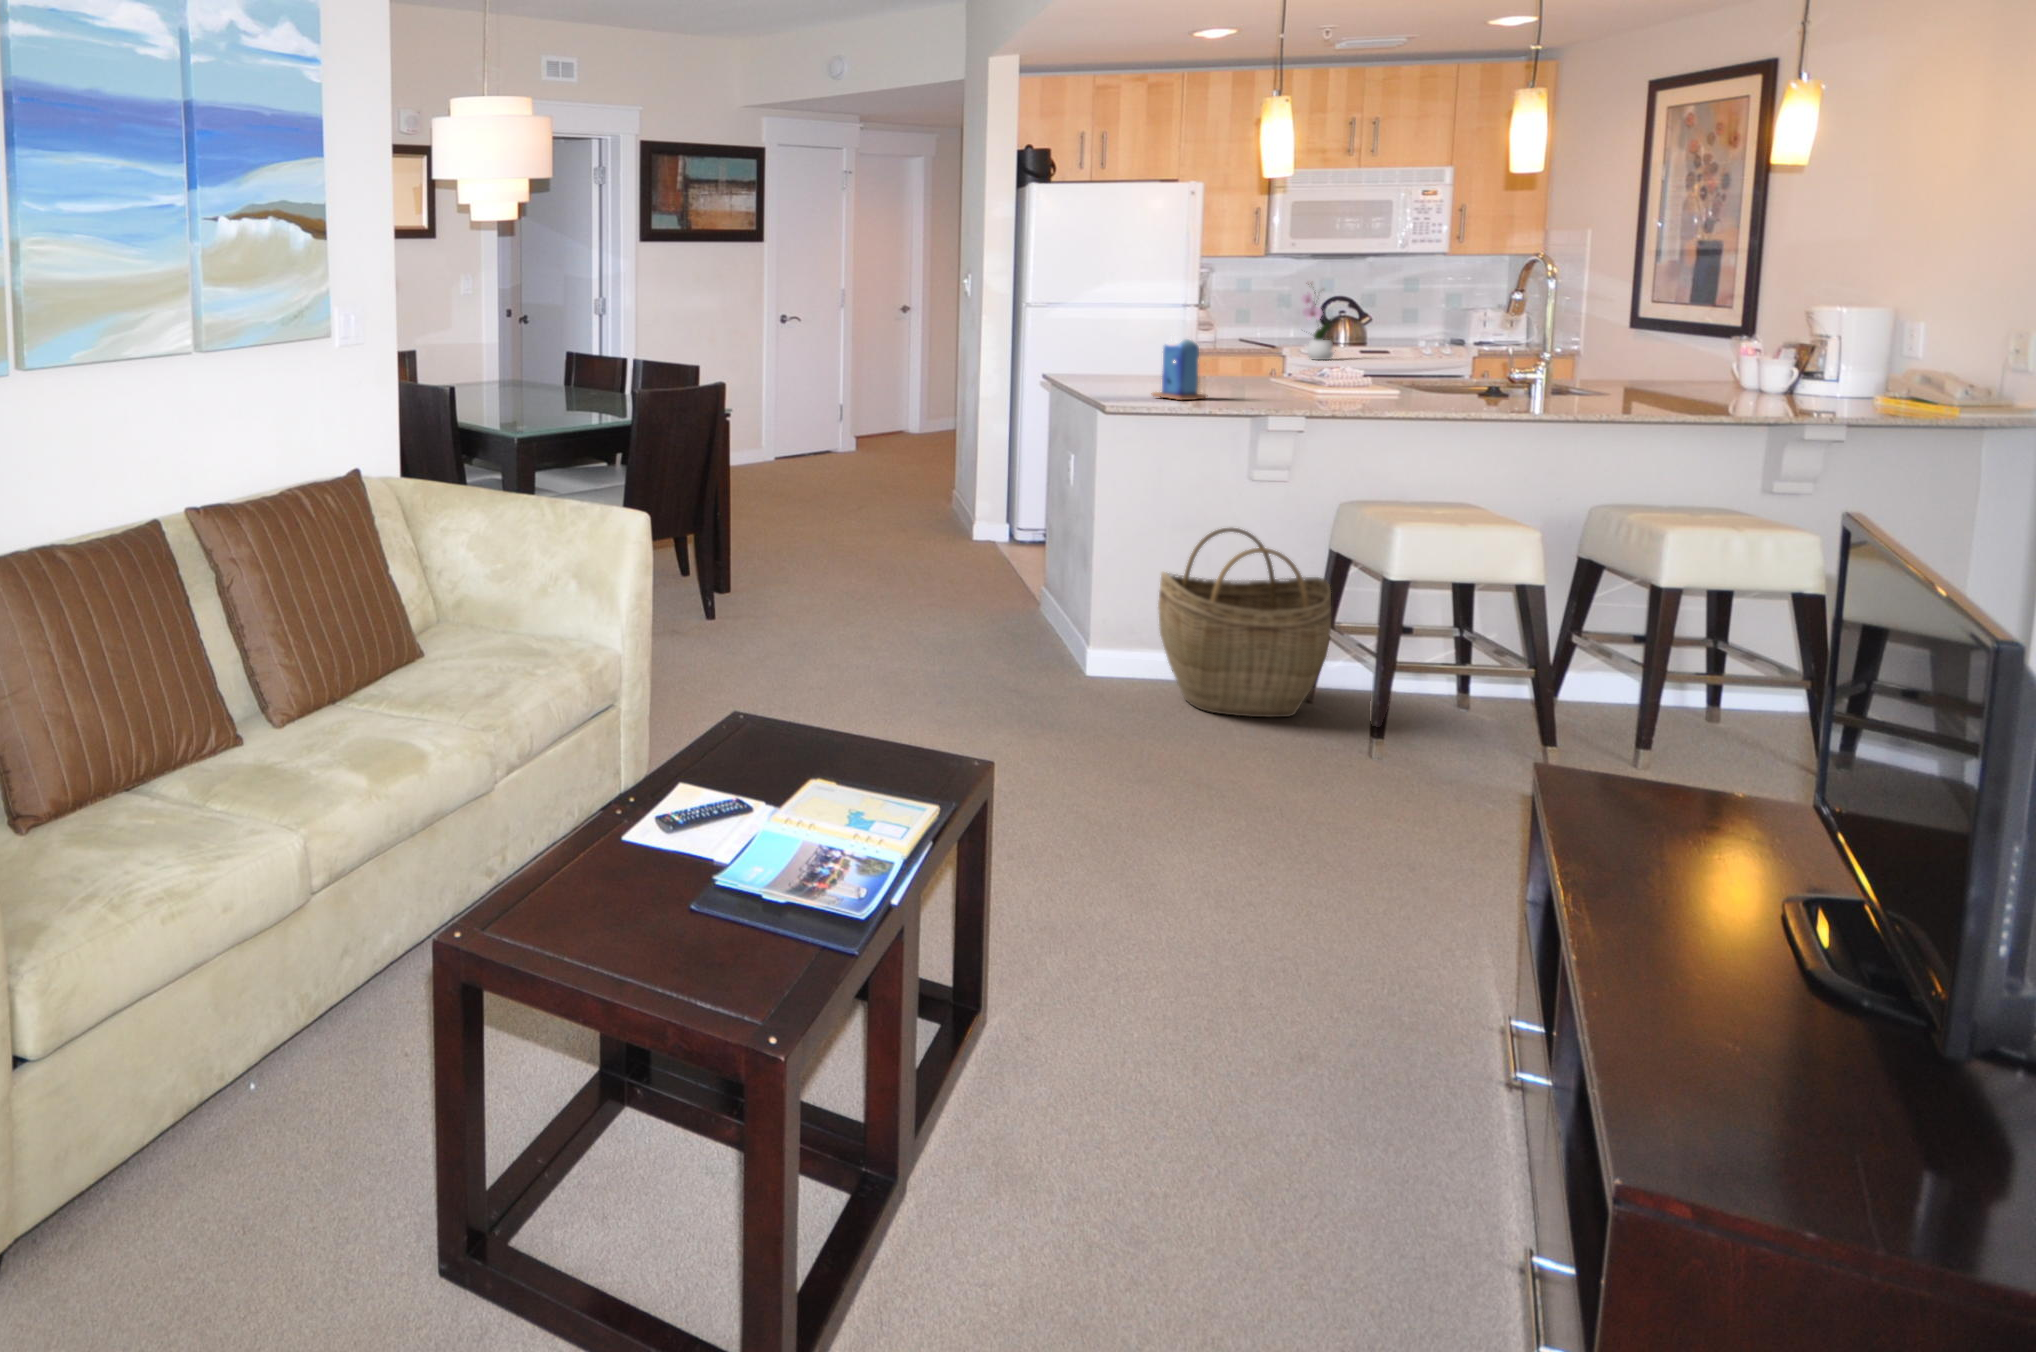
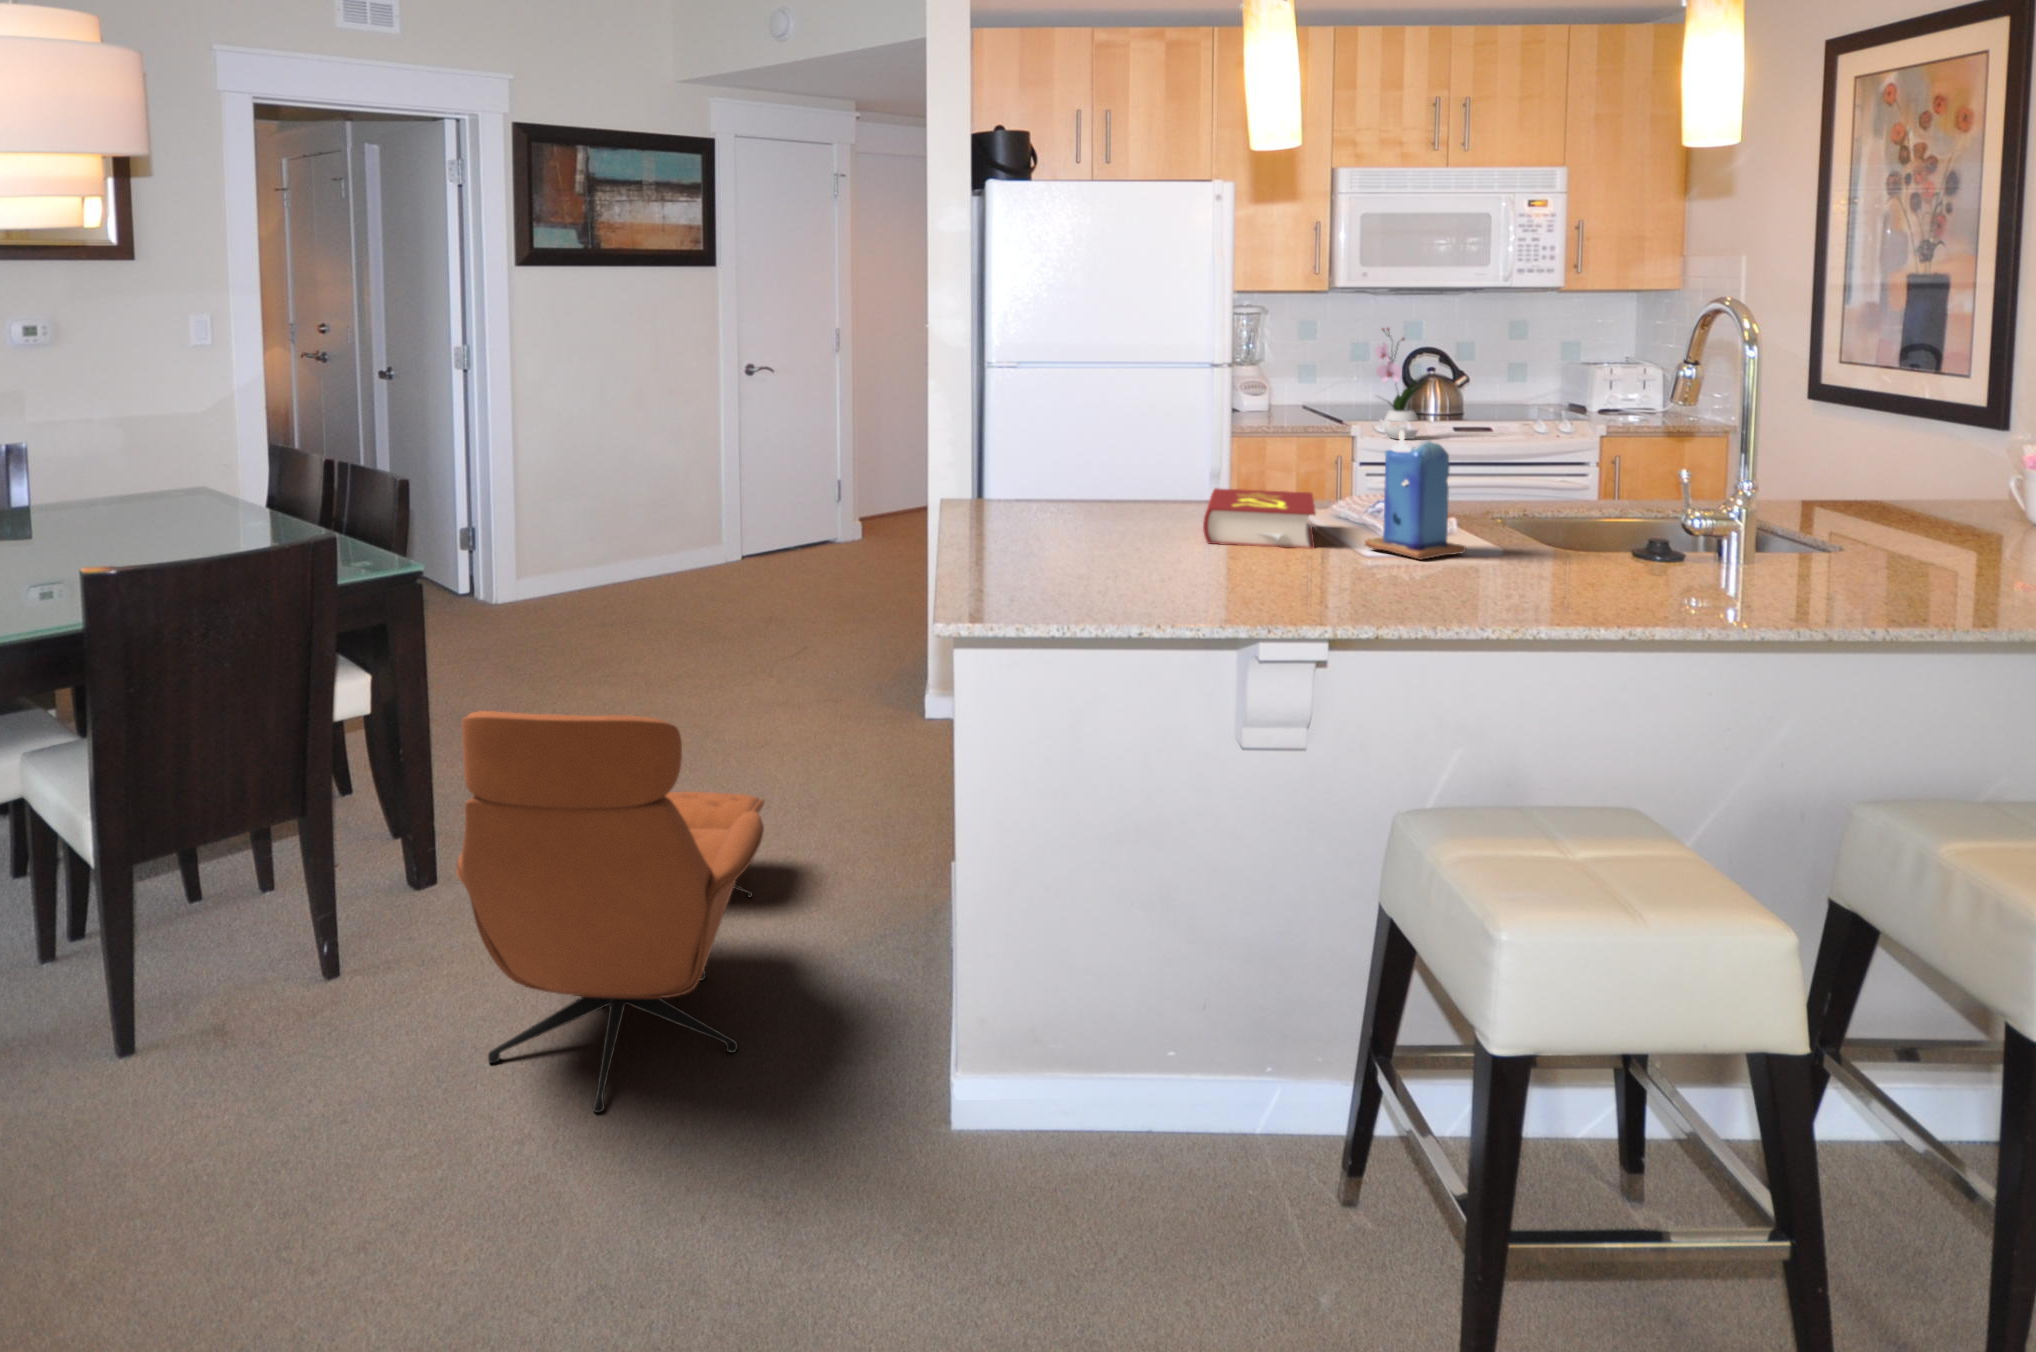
candle: present [1151,339,1208,400] -> present [1365,431,1466,560]
book: none [1237,370,1311,398] -> present [1203,488,1316,549]
lounge chair: none [840,468,996,671] -> present [457,711,764,1113]
woven basket: present [1158,528,1331,717] -> none [1008,821,1326,1258]

